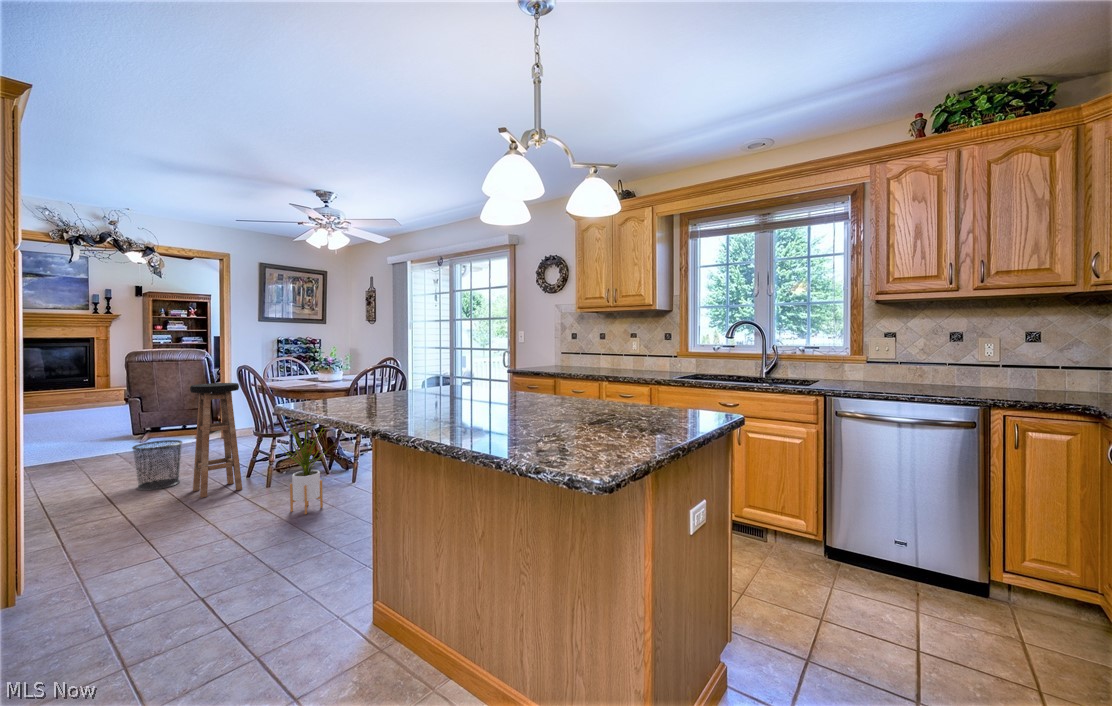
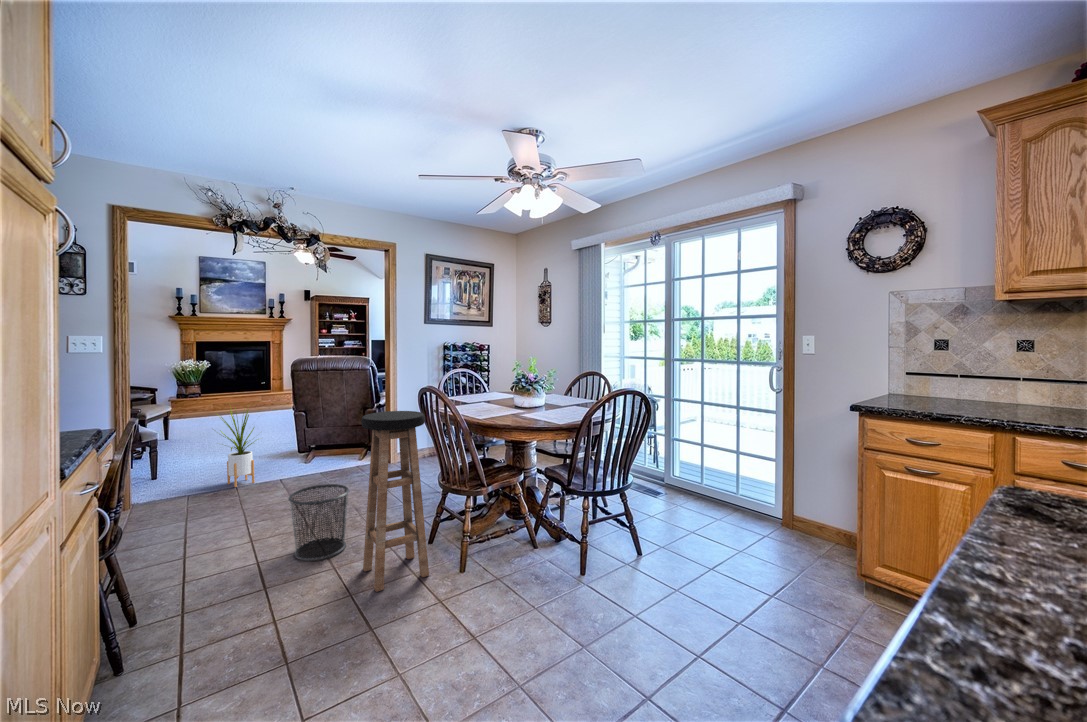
house plant: present [279,421,324,514] -> present [221,410,255,487]

